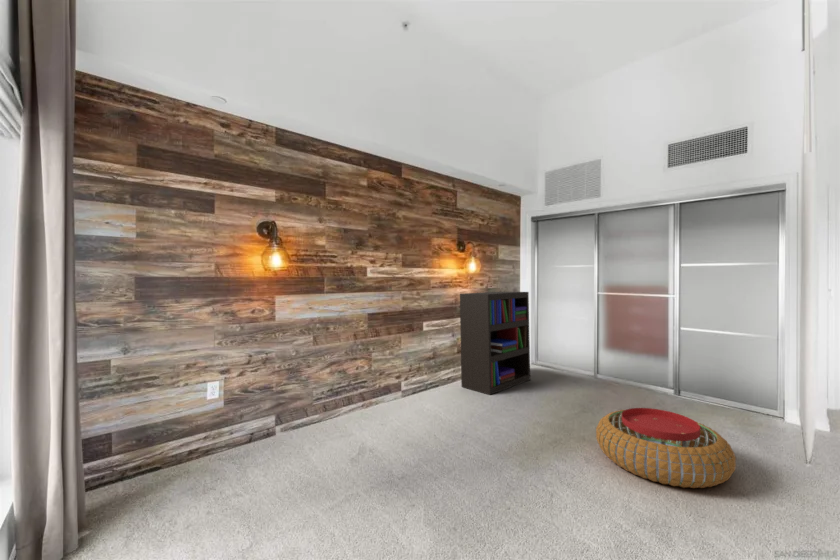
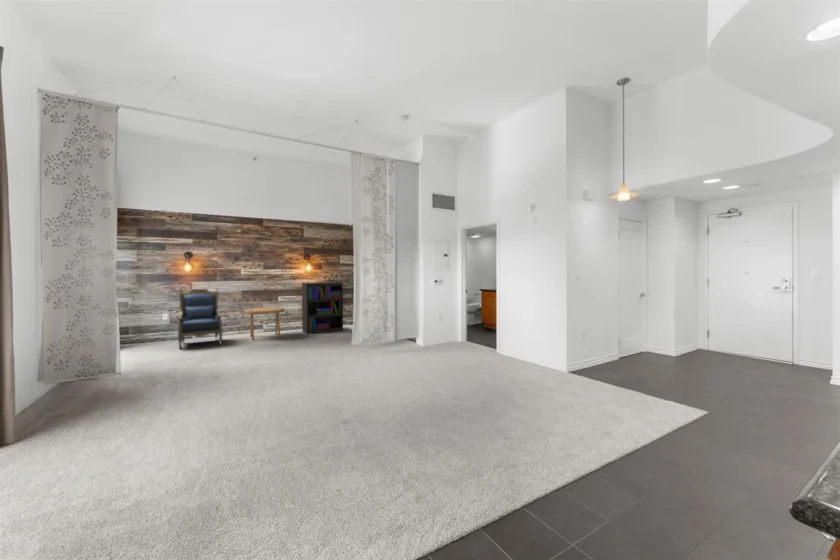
armchair: none [250,307,380,492] -> present [178,289,222,348]
side table: none [389,345,467,427] -> present [246,307,284,340]
pouf: present [596,408,736,488] -> none [290,332,336,354]

